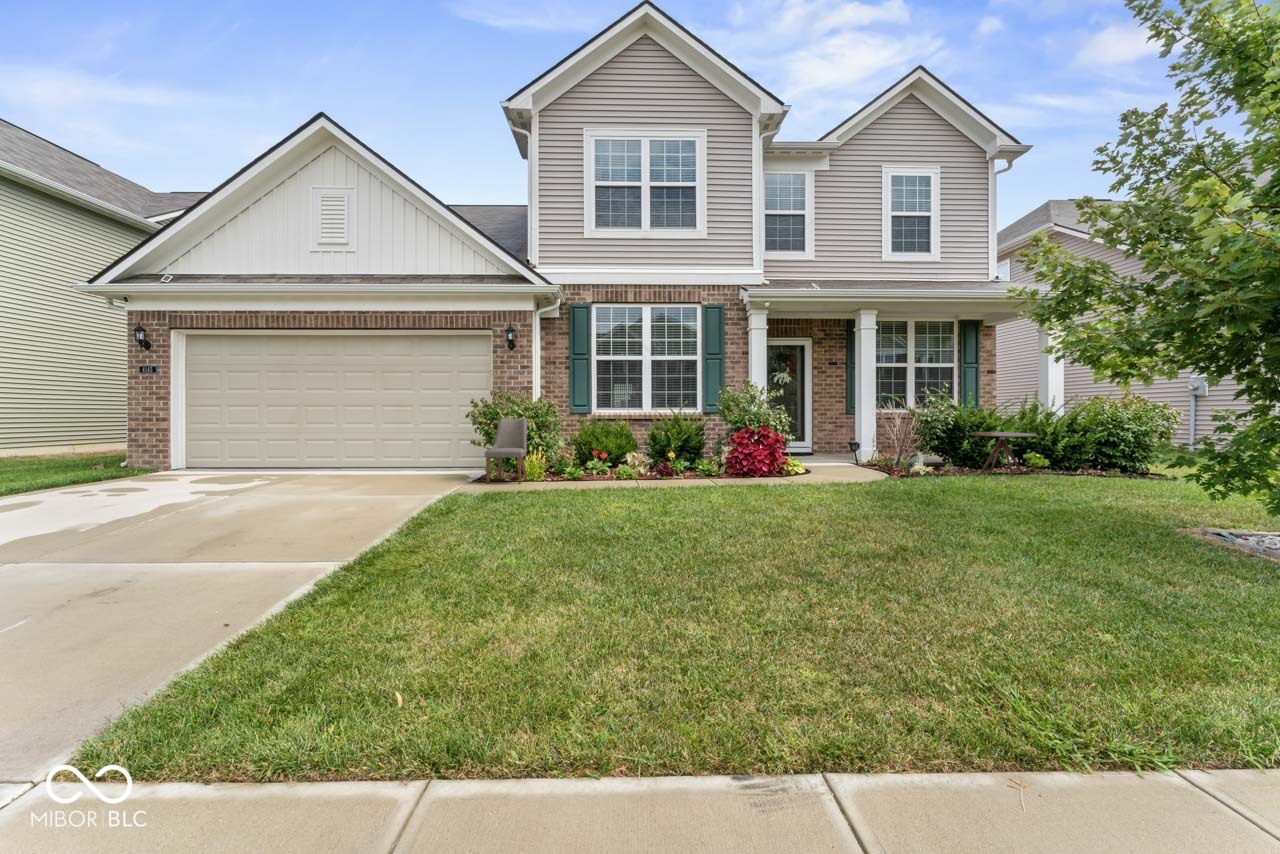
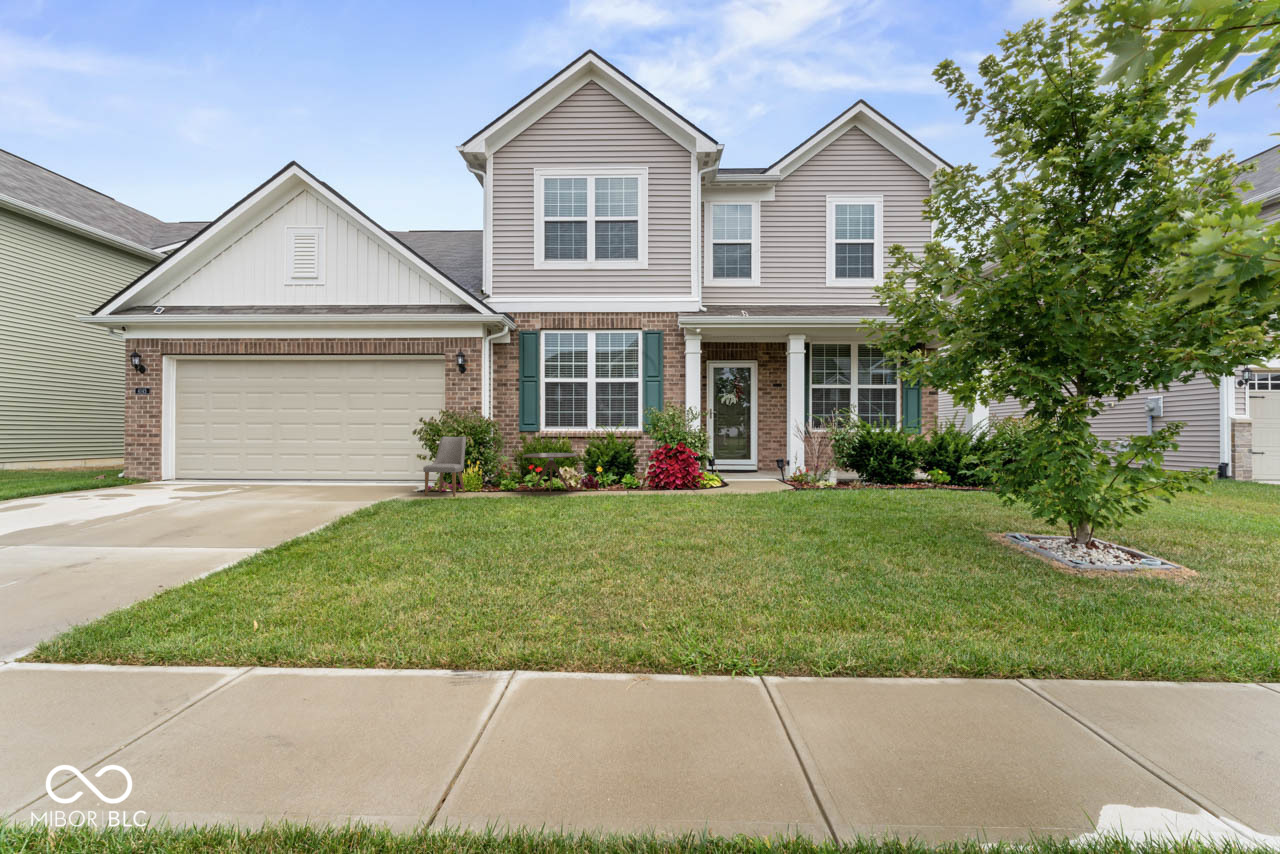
round table: present [969,432,1038,476] -> present [523,453,579,494]

